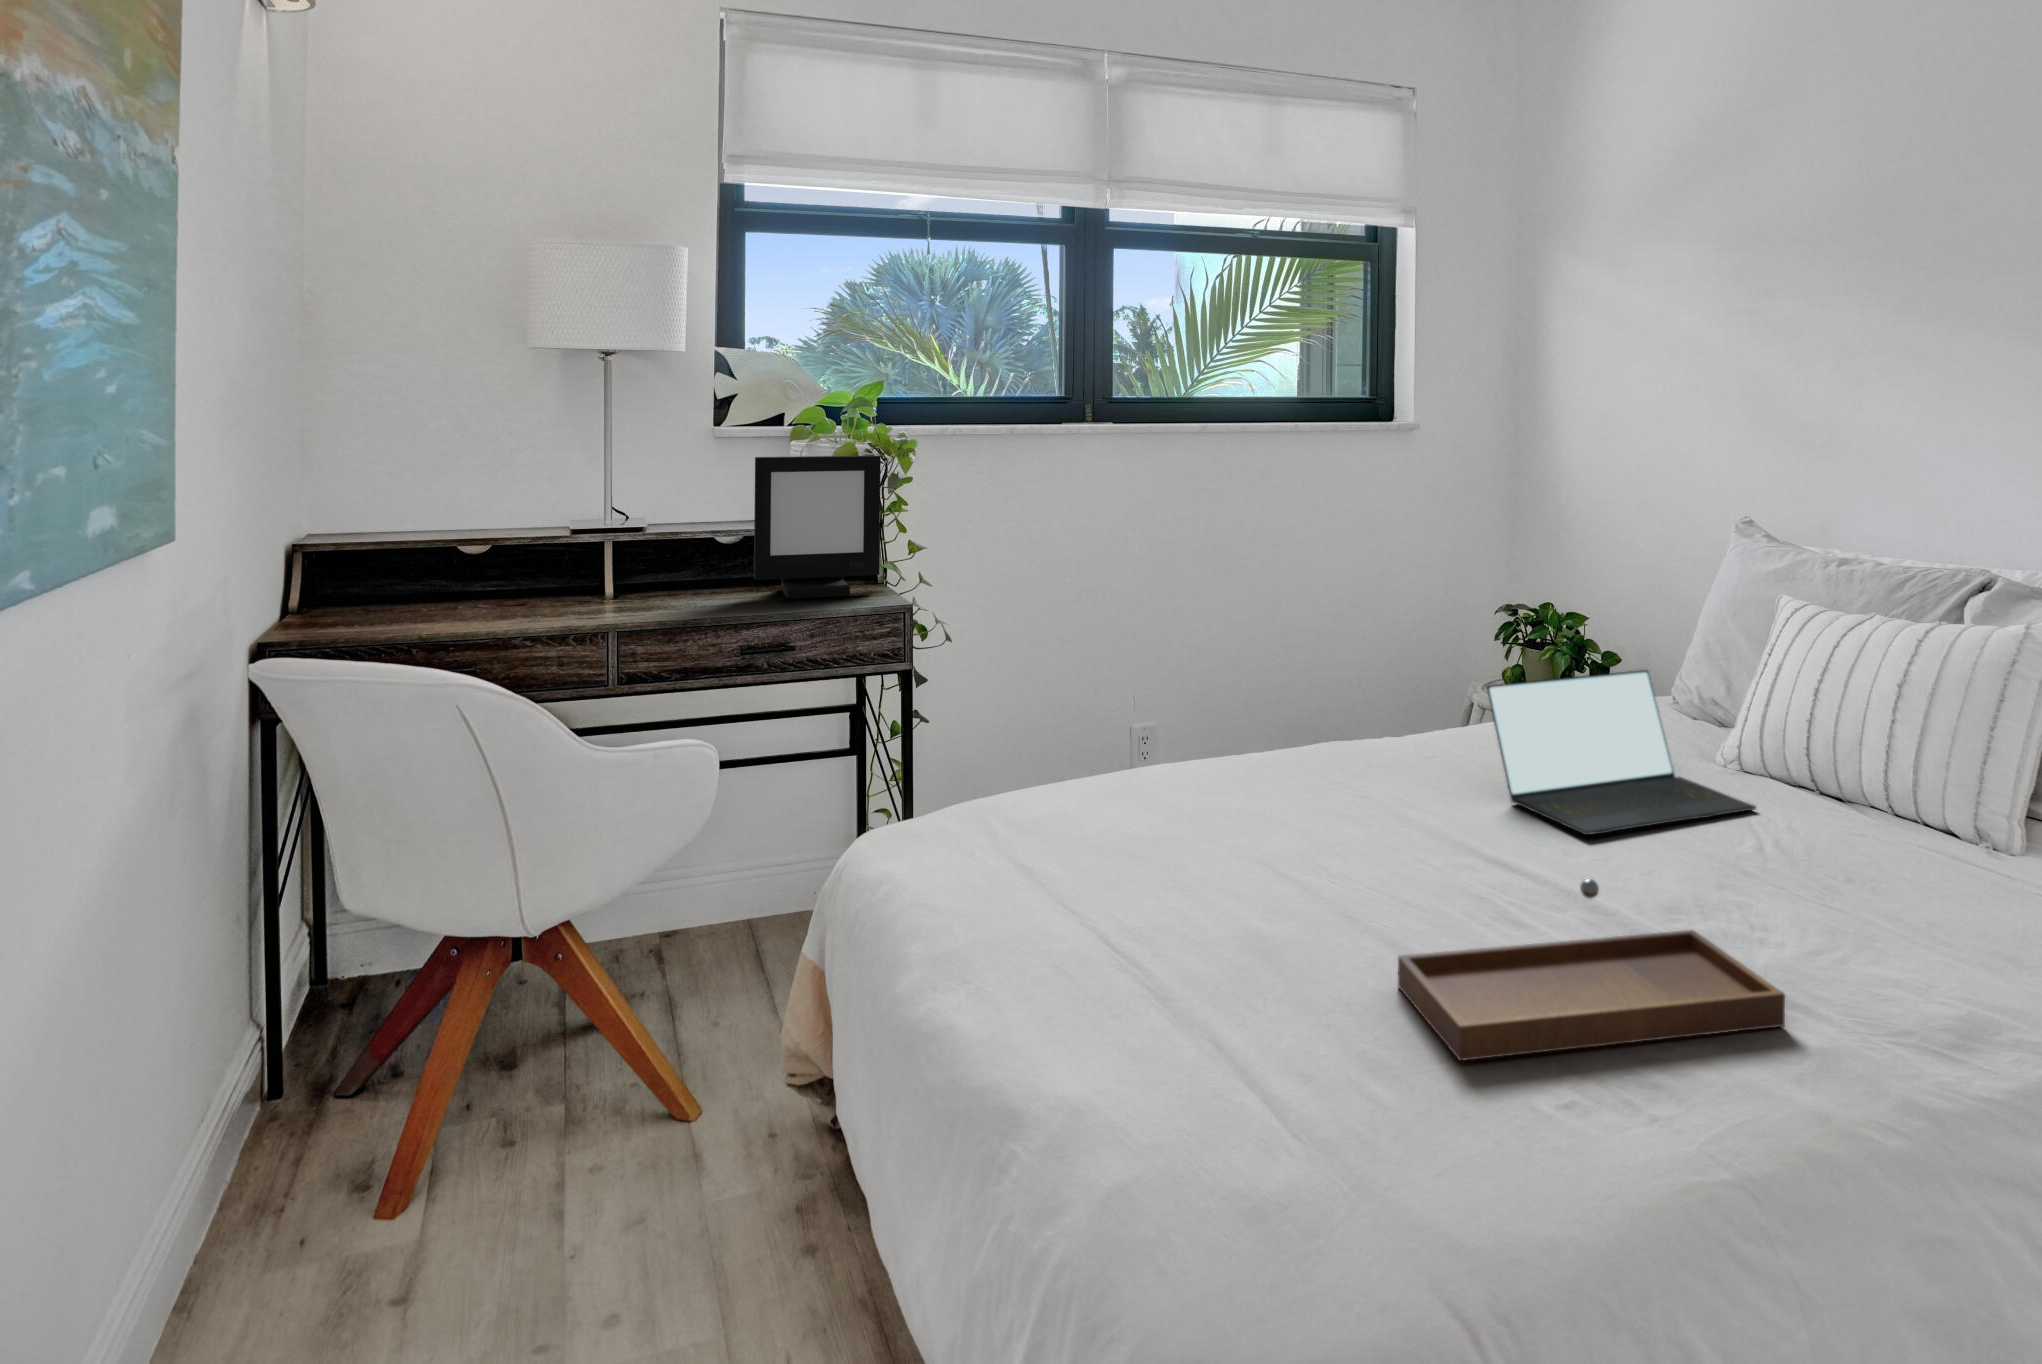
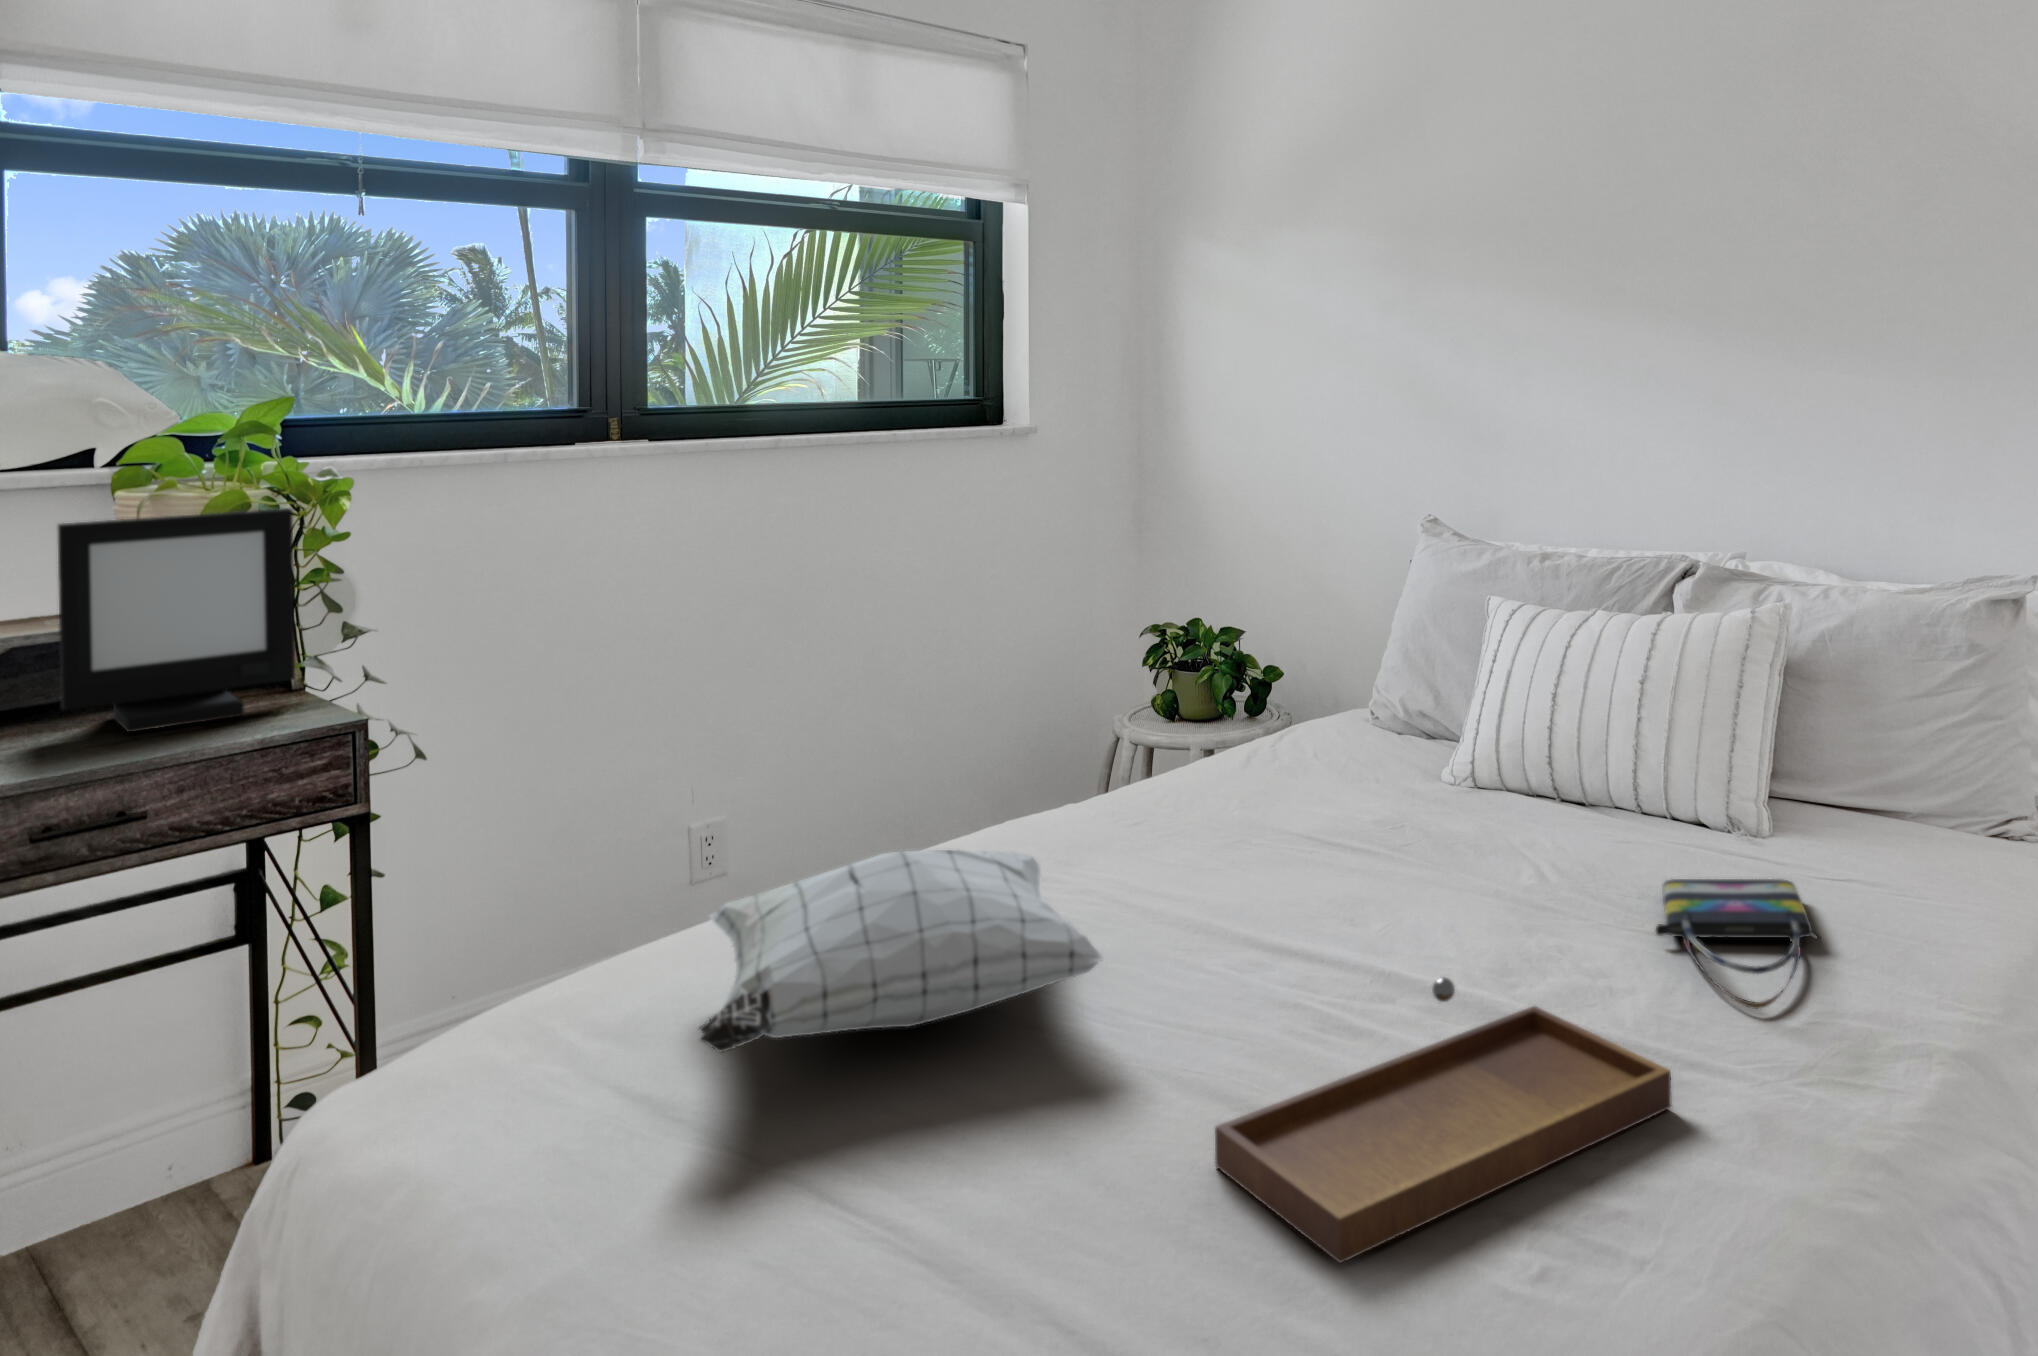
laptop: present [1487,670,1756,835] -> none [1213,692,1514,900]
pillow: none [1069,731,1350,858] -> present [698,850,1104,1052]
tote bag: none [1843,864,2009,975] -> present [1656,879,1818,1009]

